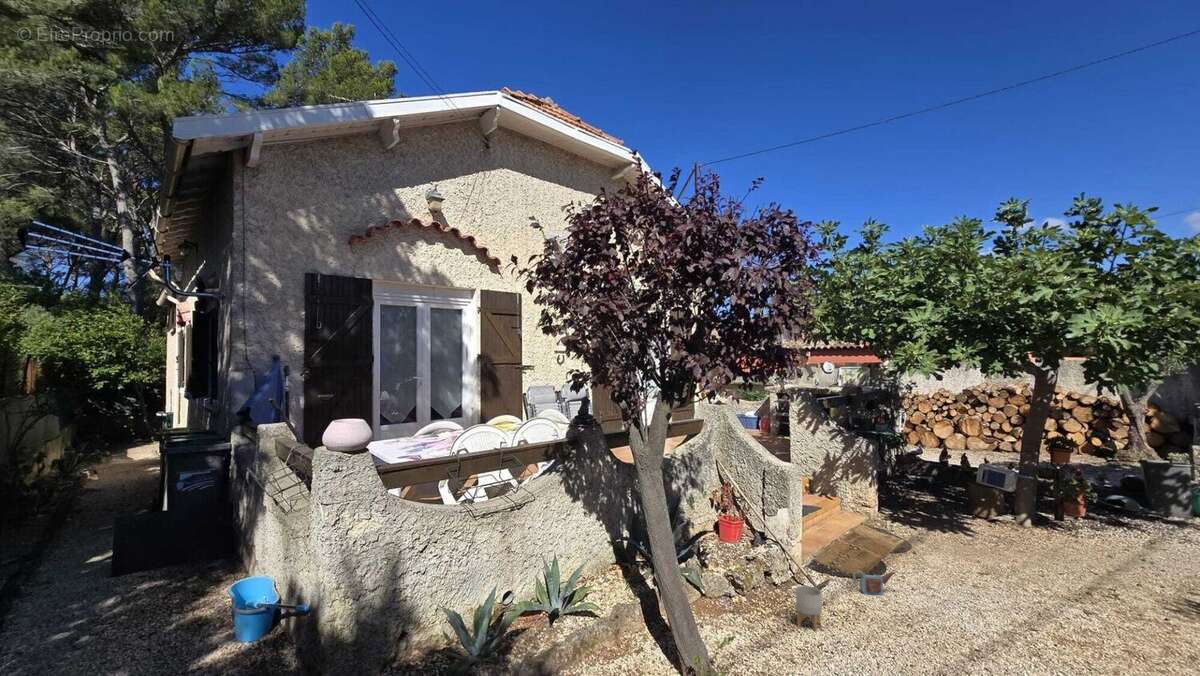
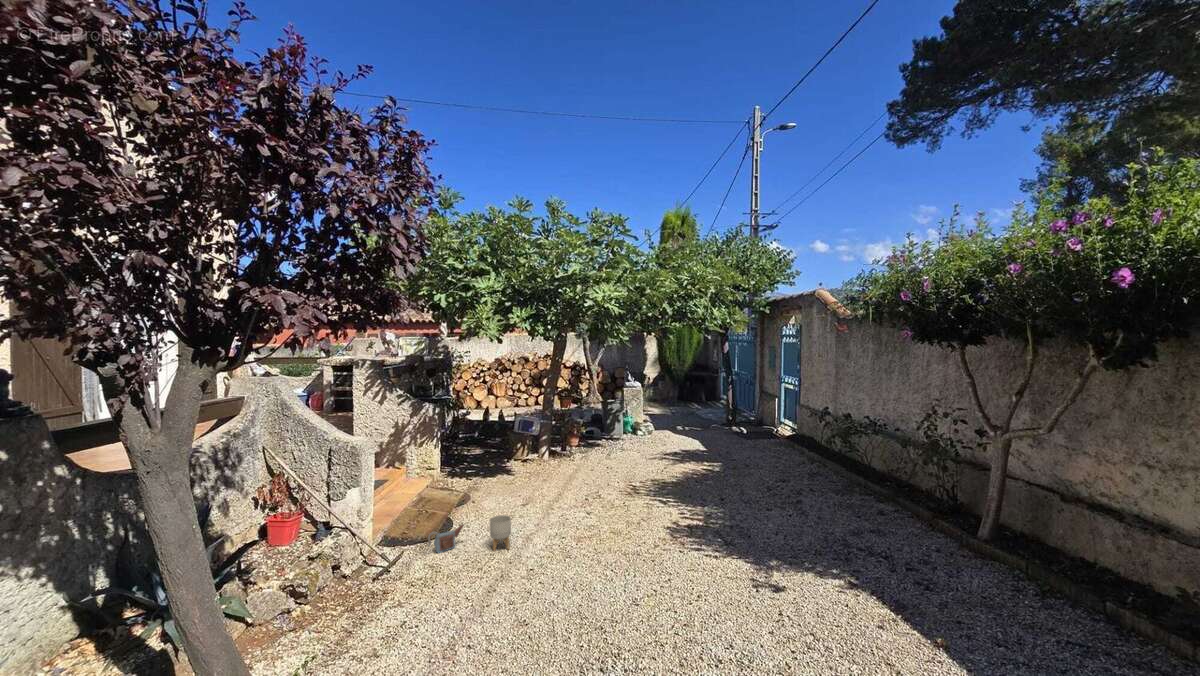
planter: present [795,586,822,631] -> present [490,515,511,551]

